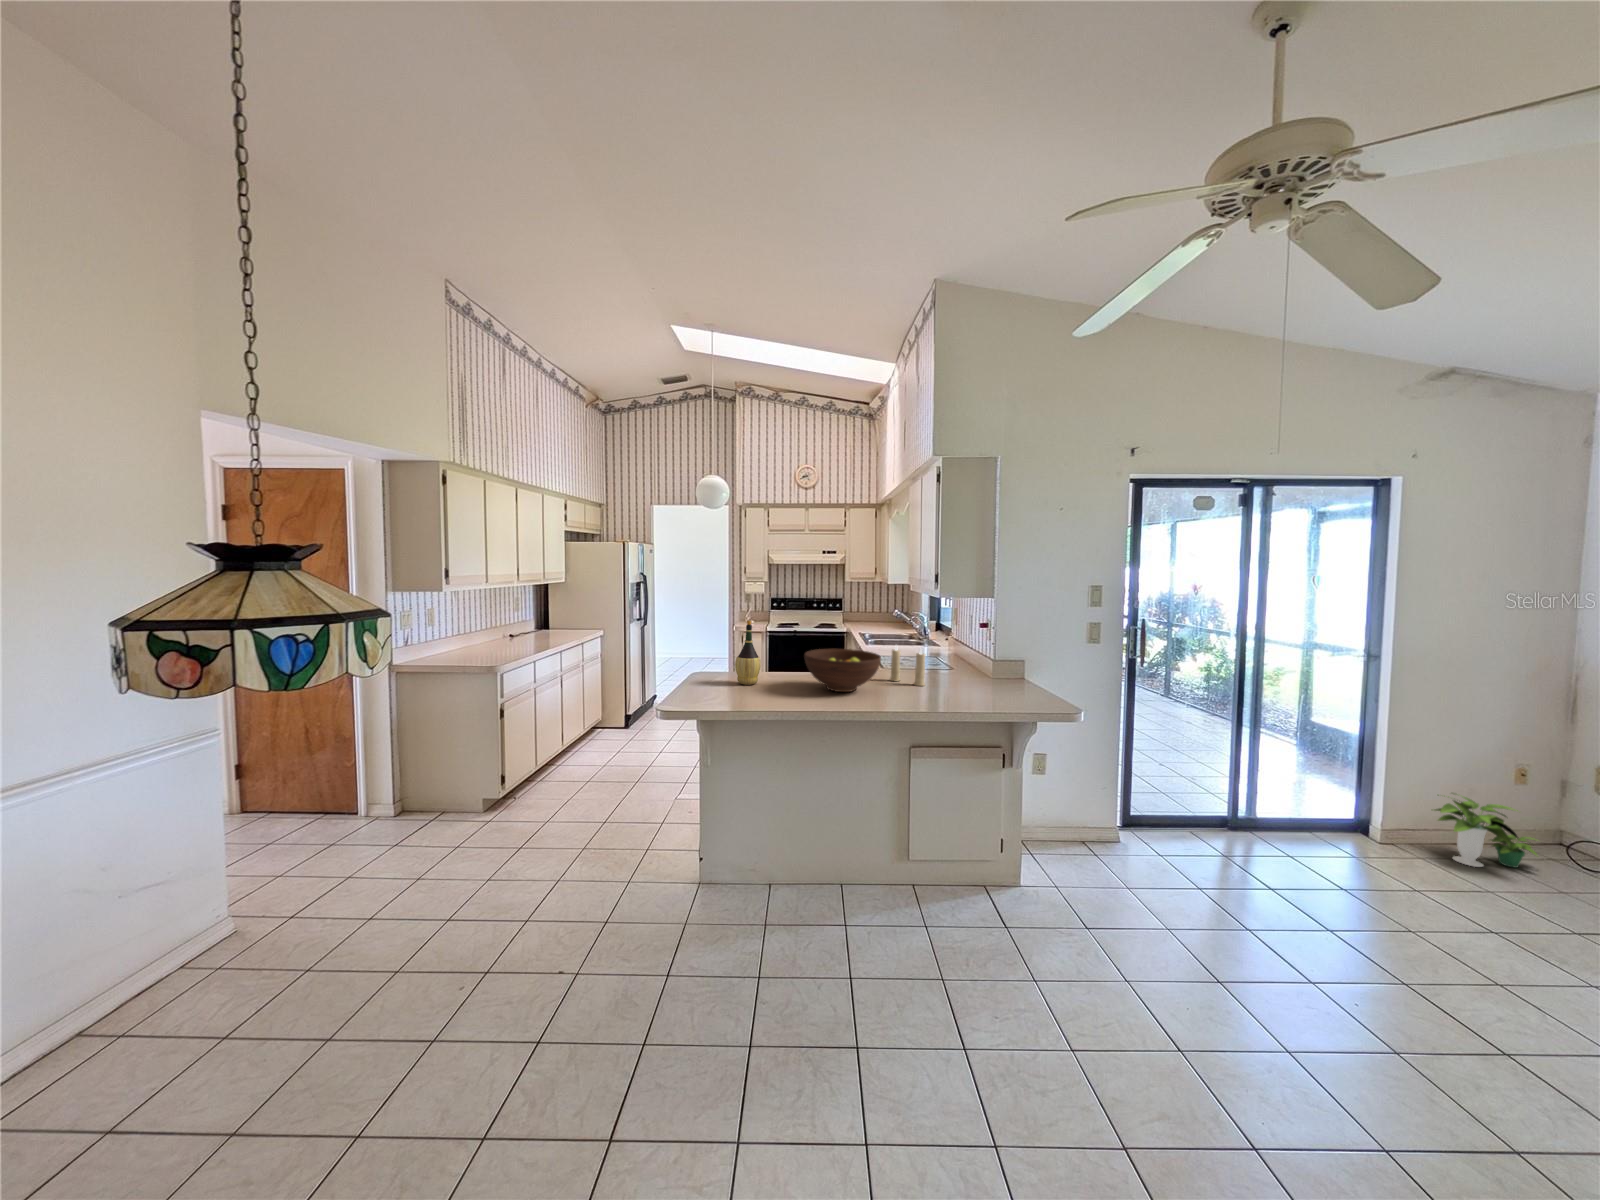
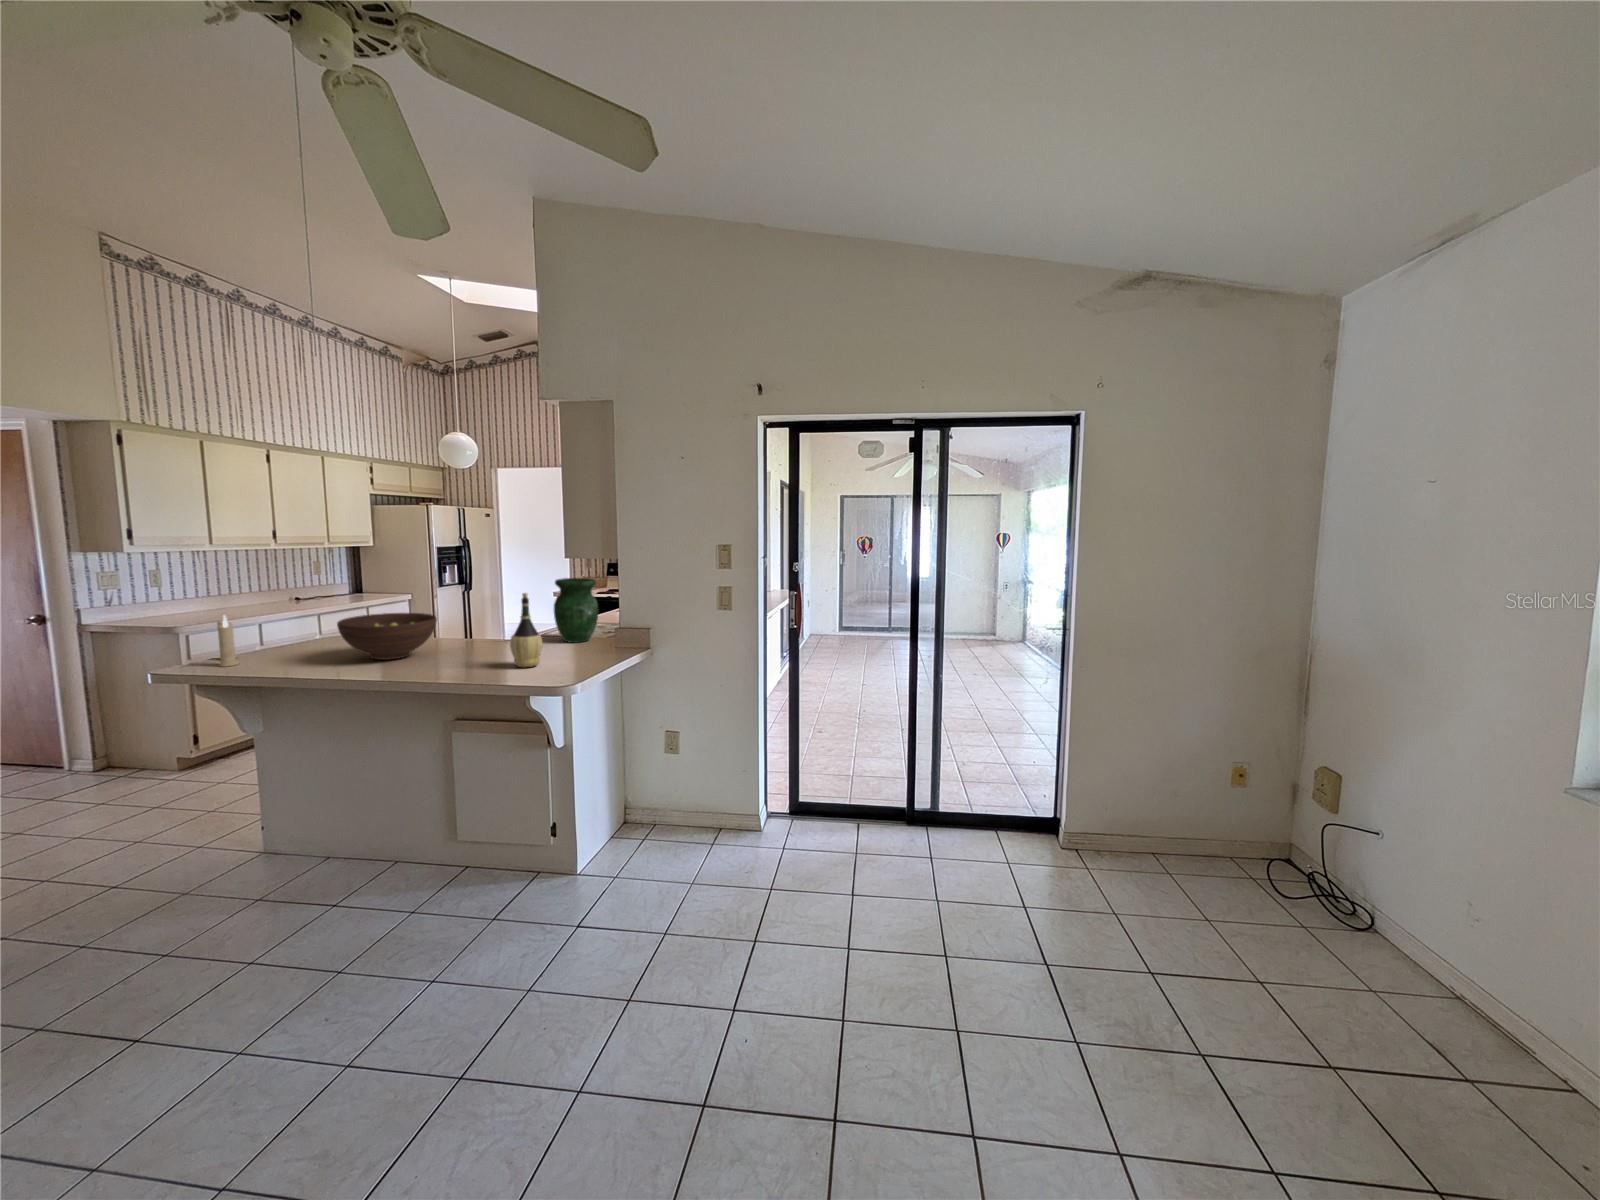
vase: none [925,615,964,675] -> present [554,578,598,643]
wine bottle: present [735,621,761,685] -> present [510,593,542,667]
candle: present [890,647,925,686] -> present [217,616,239,667]
potted plant: present [1434,797,1537,868] -> none [1106,792,1223,884]

